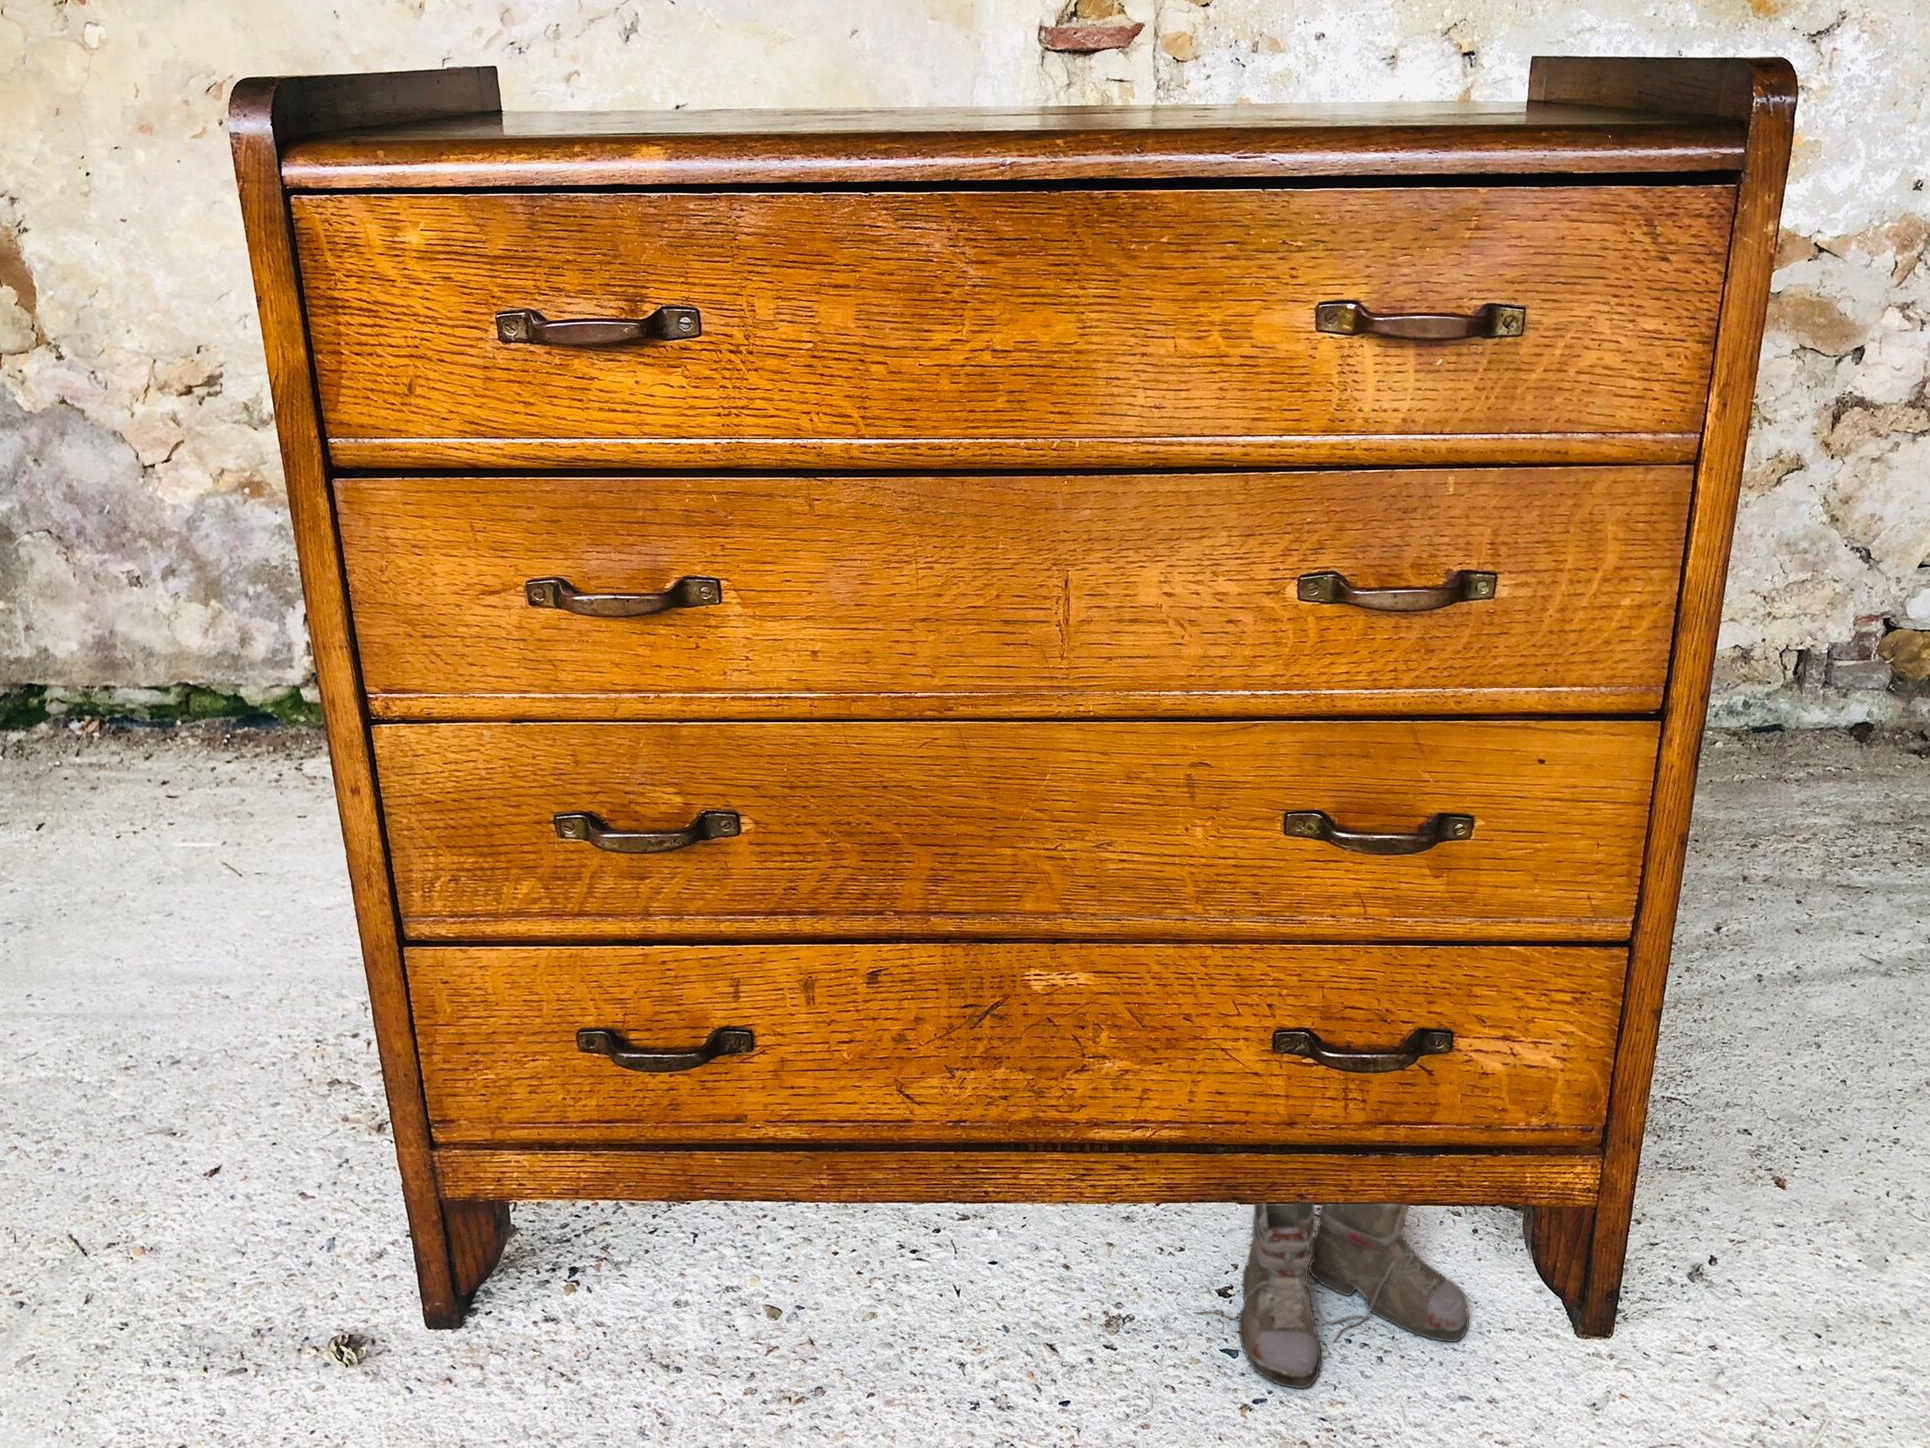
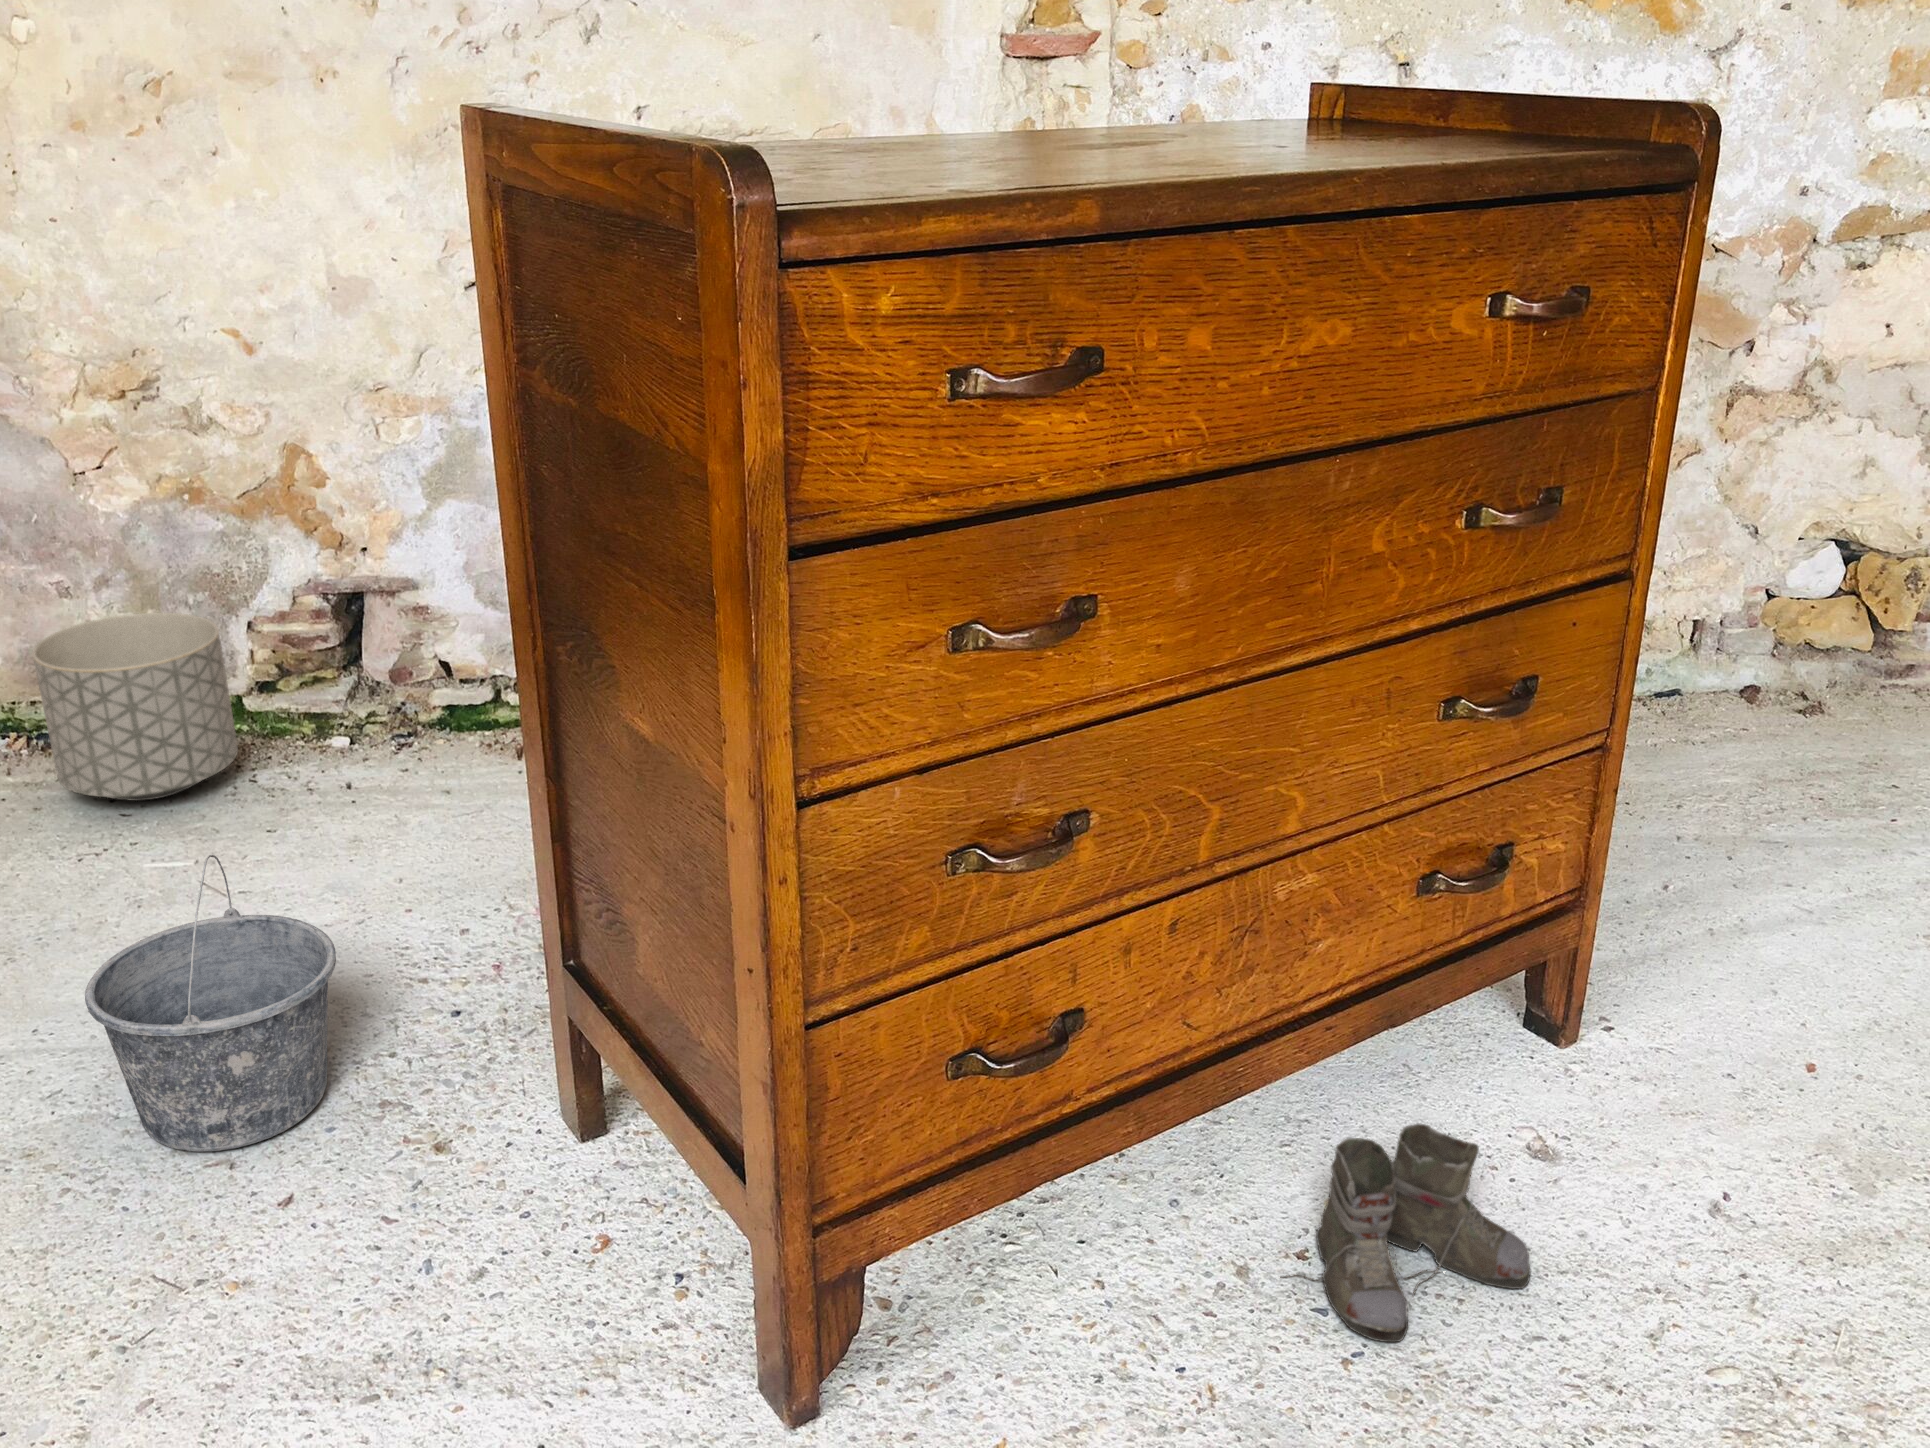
planter: none [82,603,282,785] -> present [32,613,238,801]
bucket: none [39,828,290,1122] -> present [85,855,336,1152]

